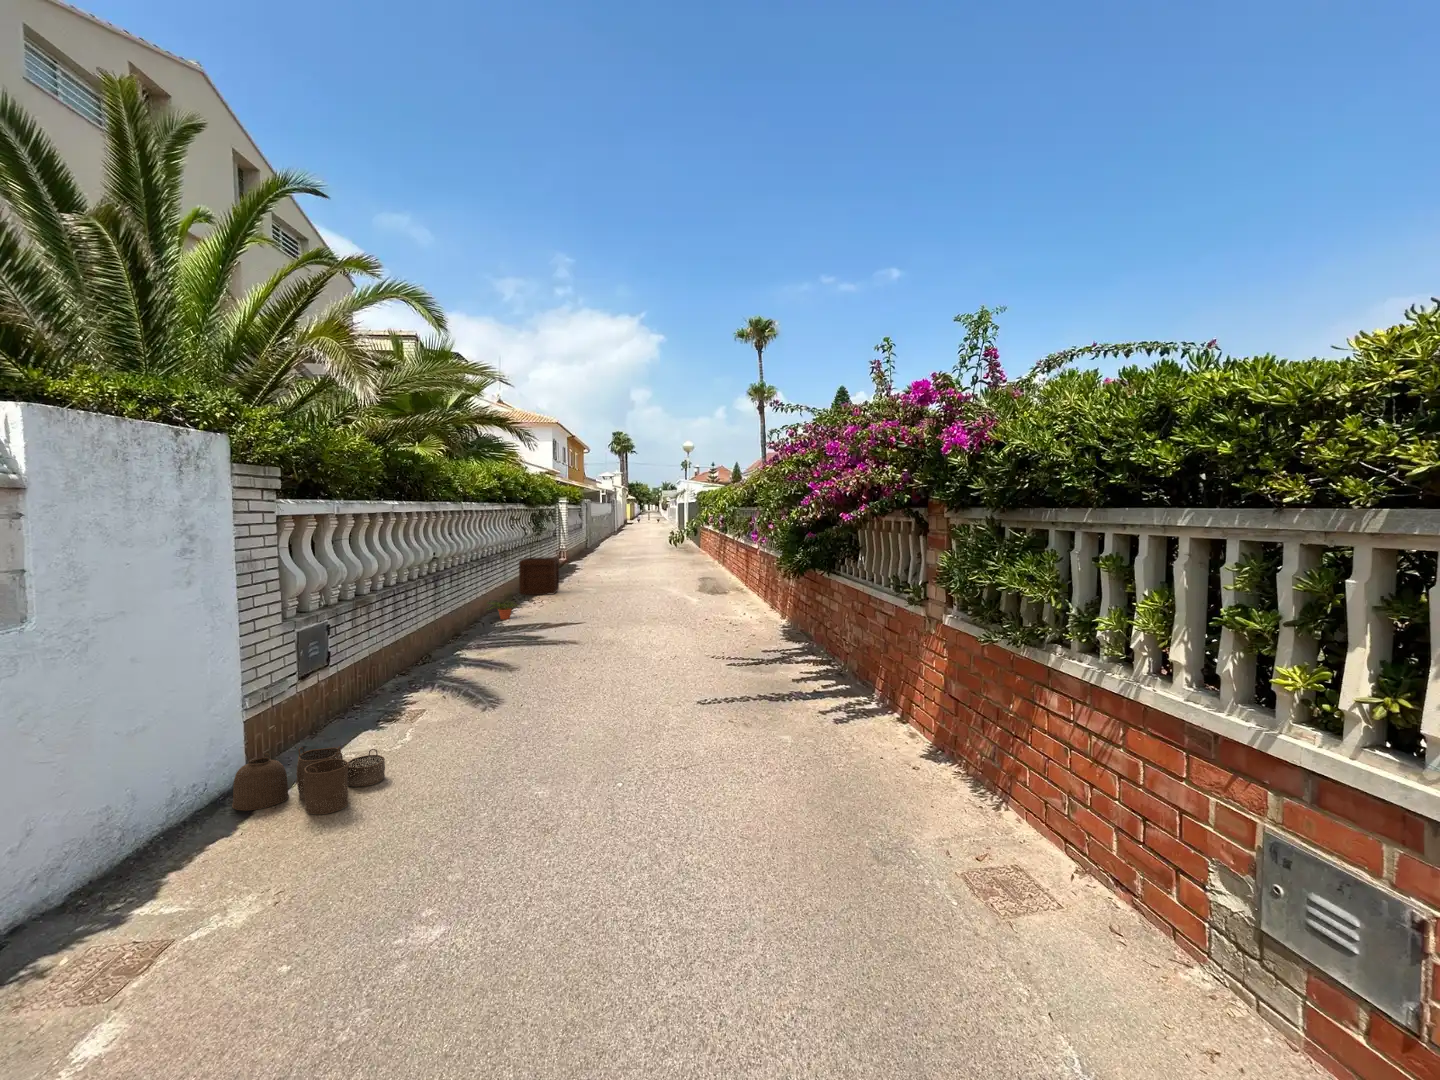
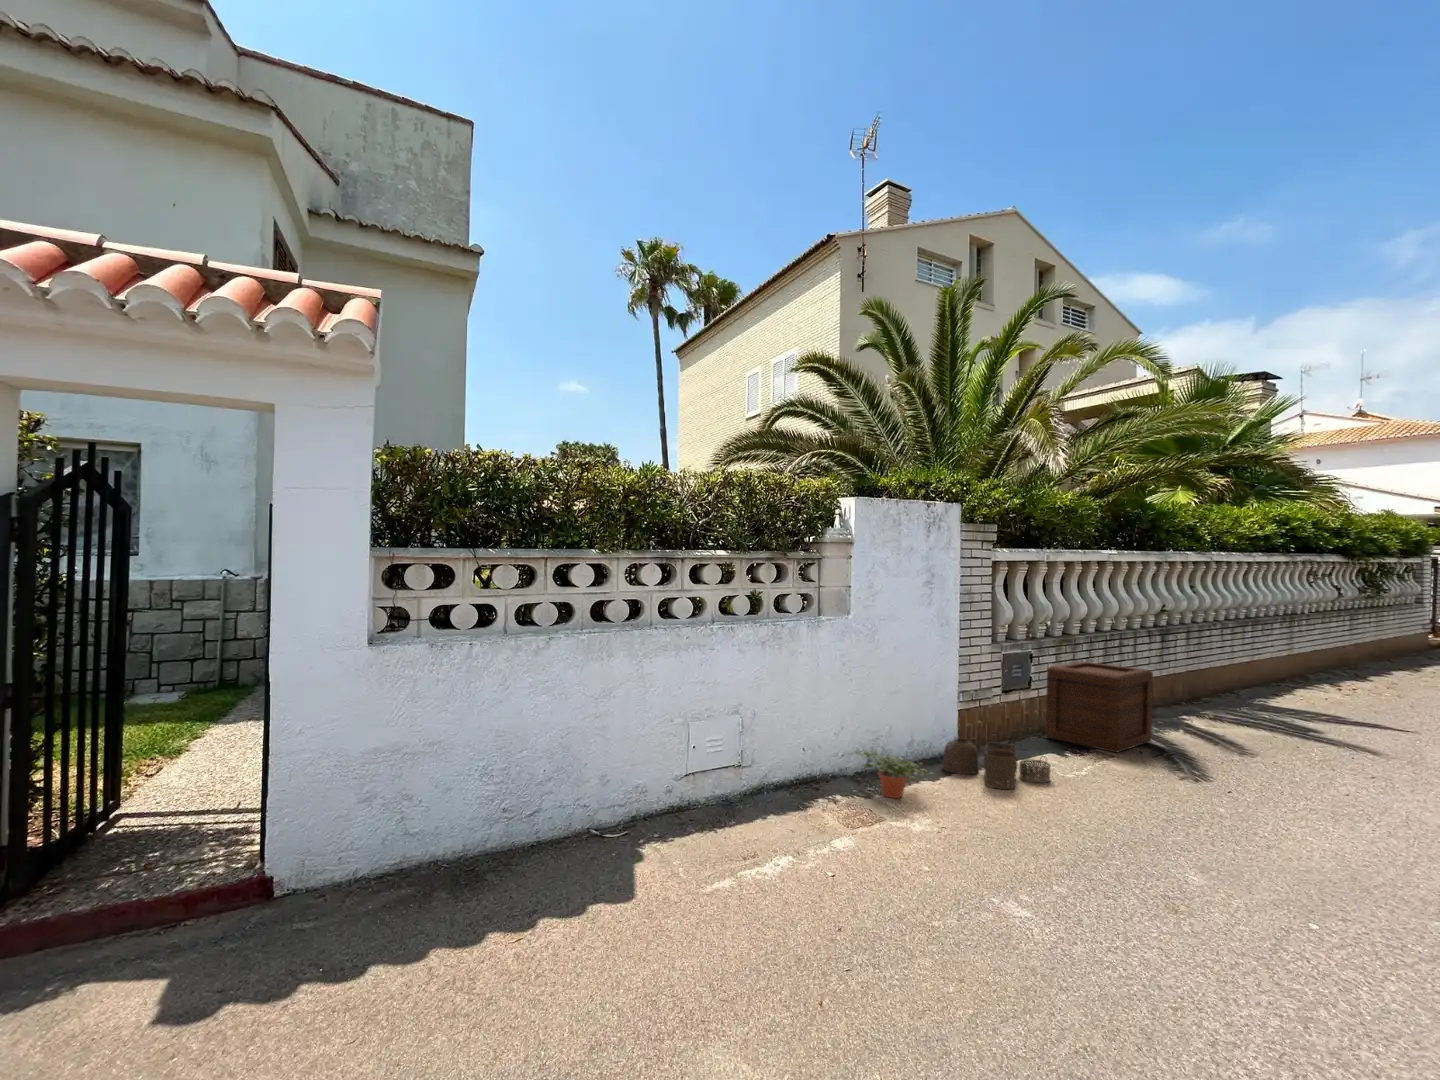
wooden crate: present [519,557,559,595] -> present [1046,662,1153,753]
potted plant: present [486,600,522,619] -> present [855,750,933,798]

